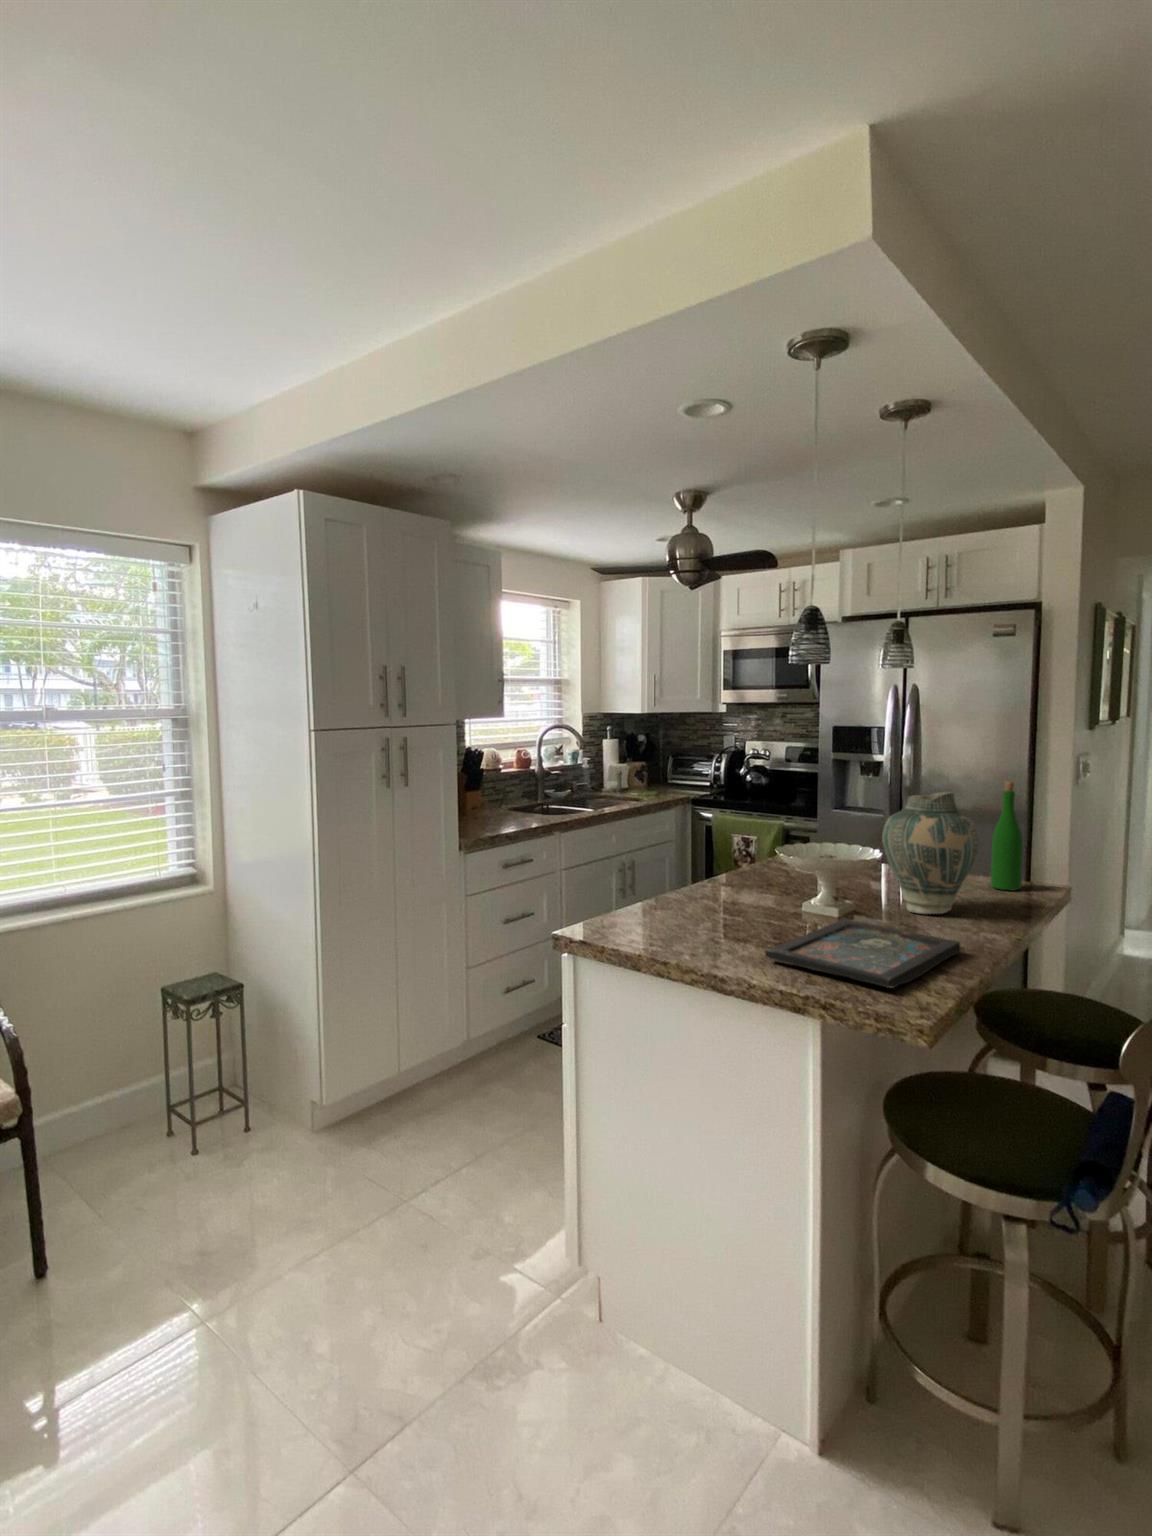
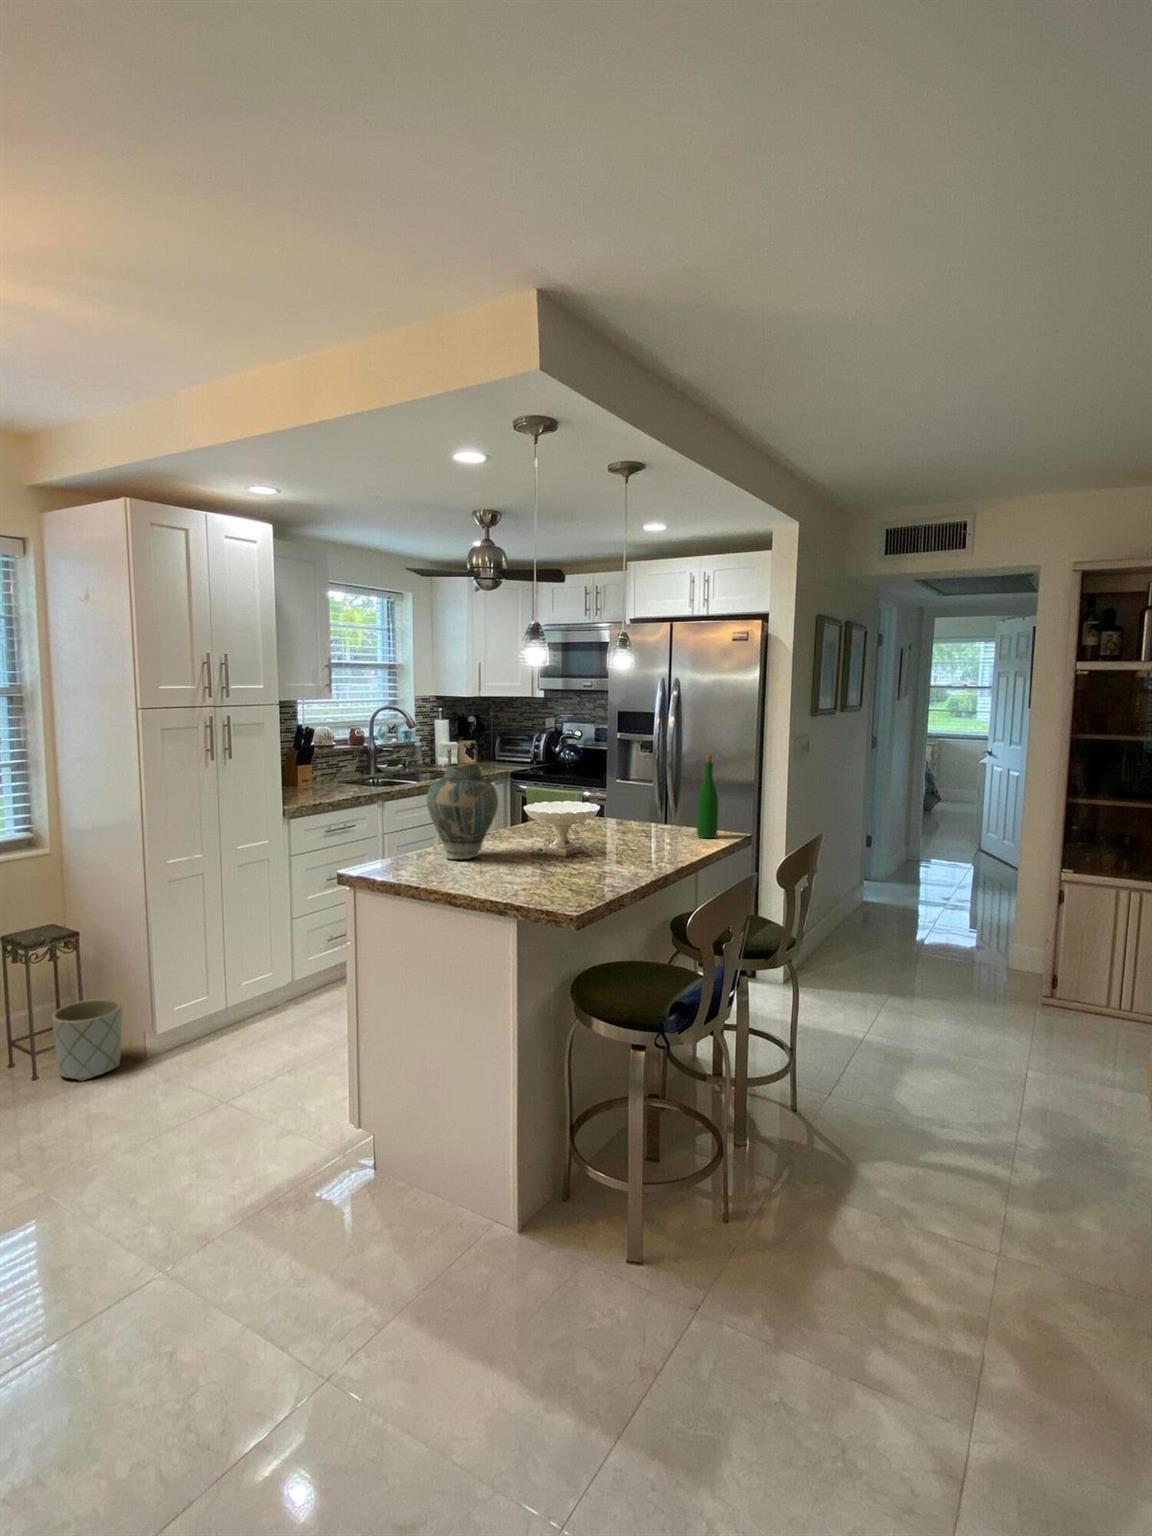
vase: present [882,792,979,914] -> present [427,763,498,859]
tray: present [765,919,960,988] -> none [487,856,631,895]
planter: none [213,1061,287,1159] -> present [52,999,122,1081]

